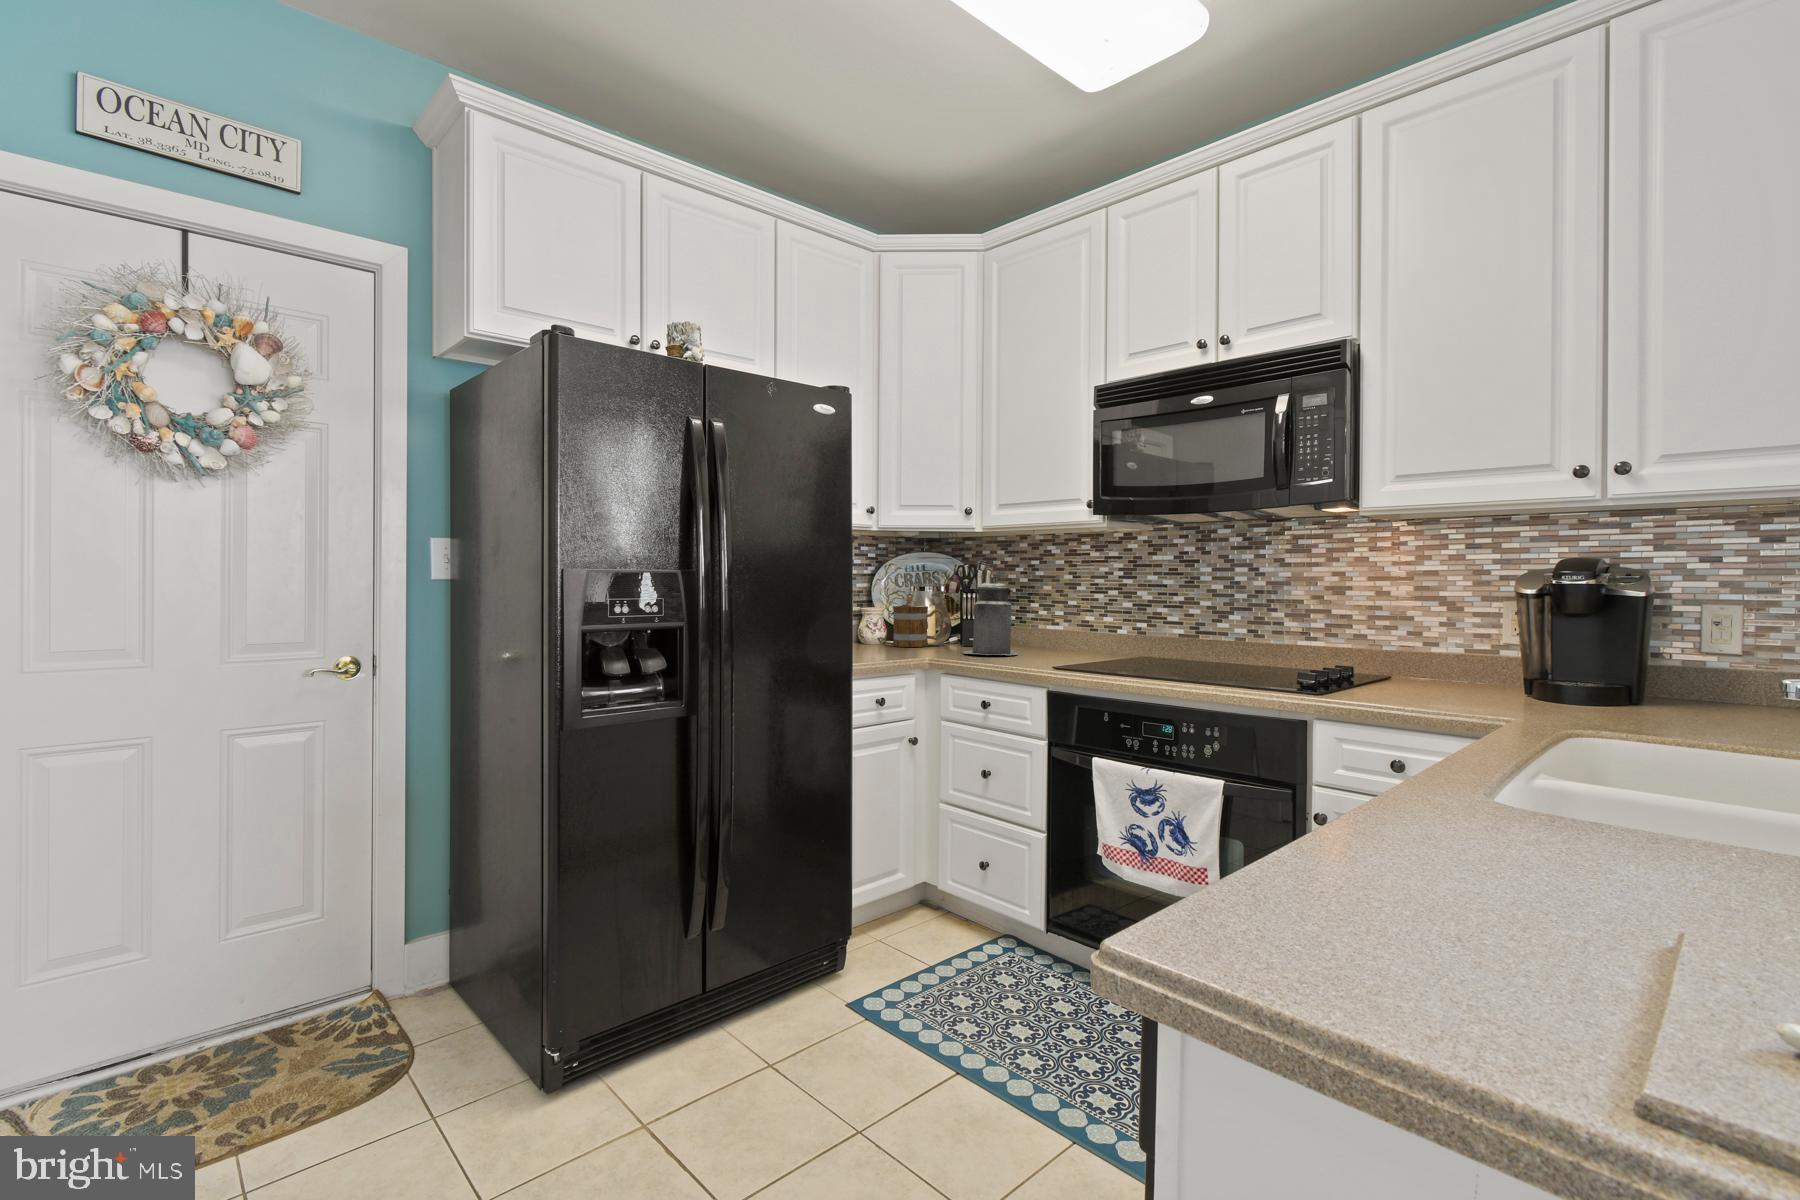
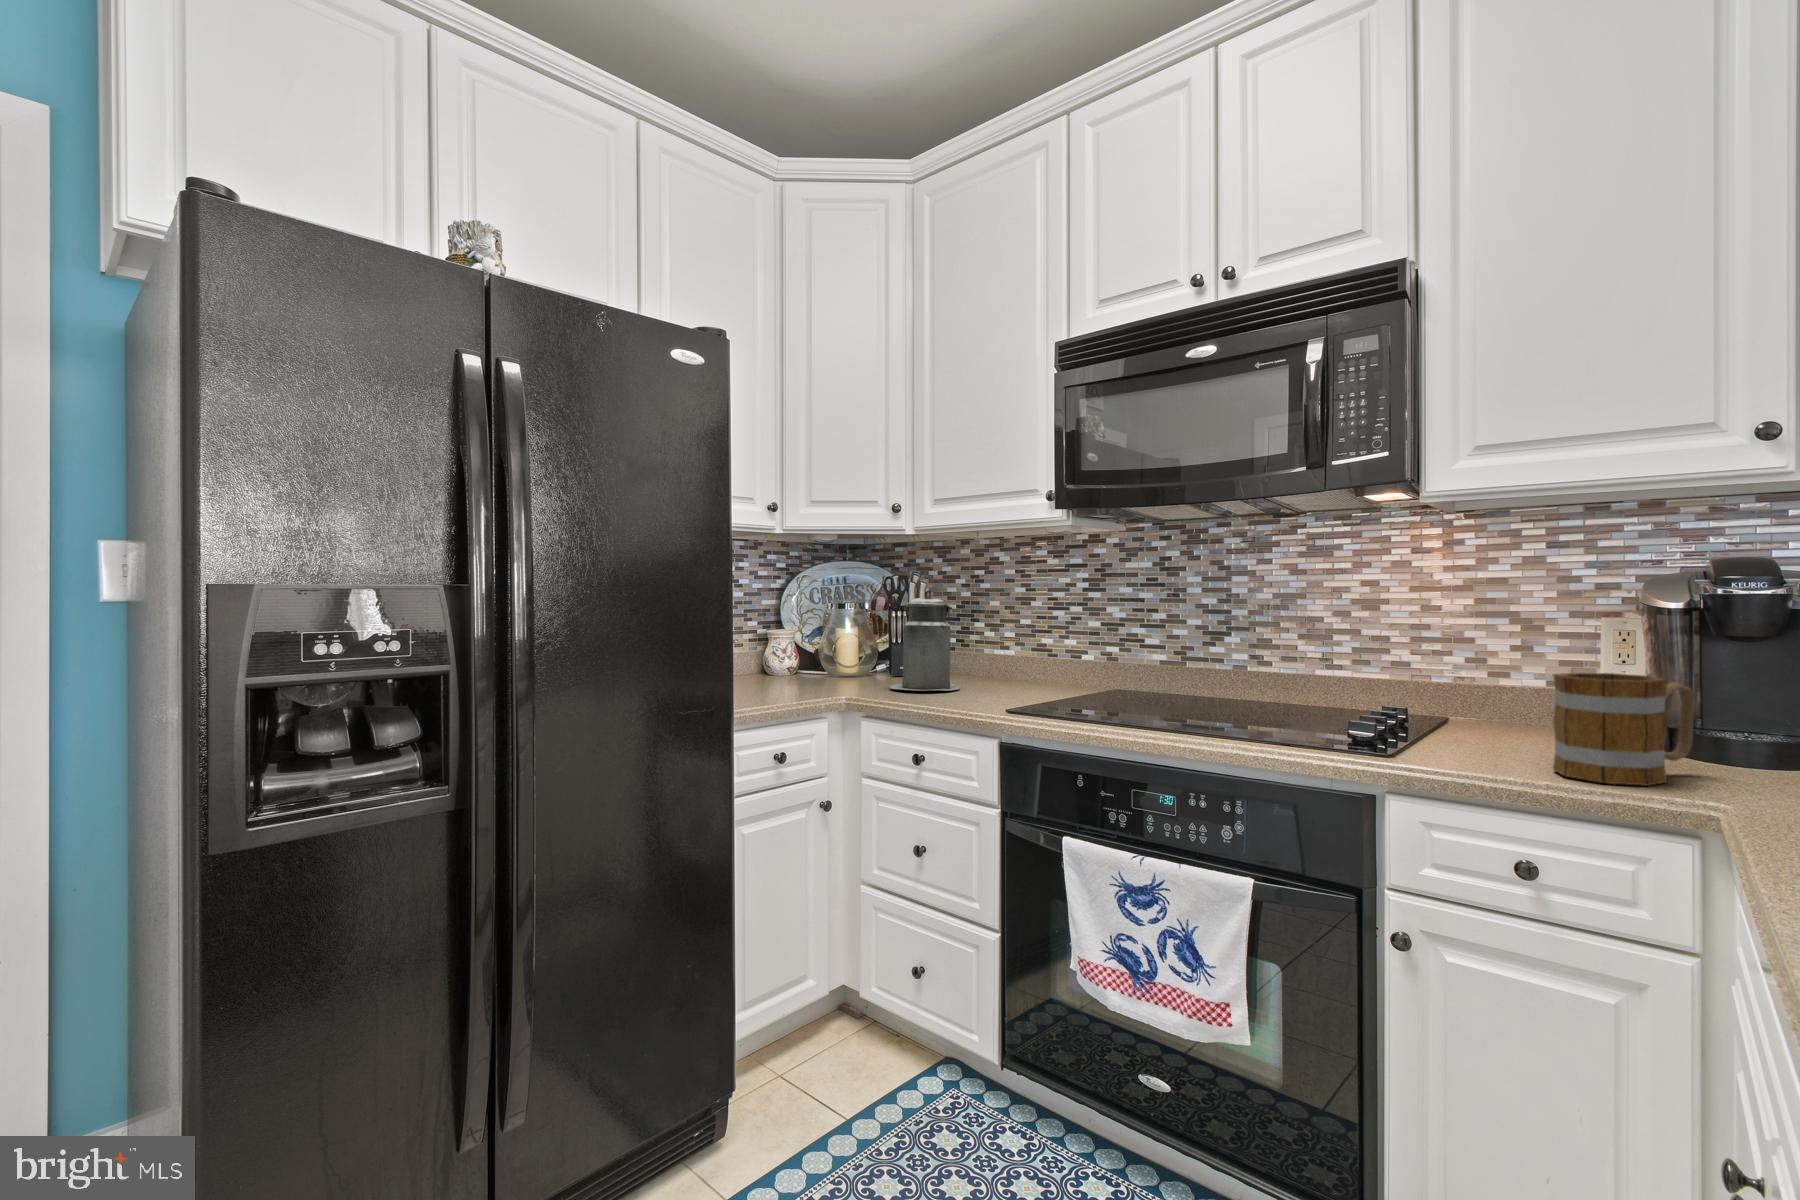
mug: present [893,606,944,647] -> present [1553,673,1695,786]

